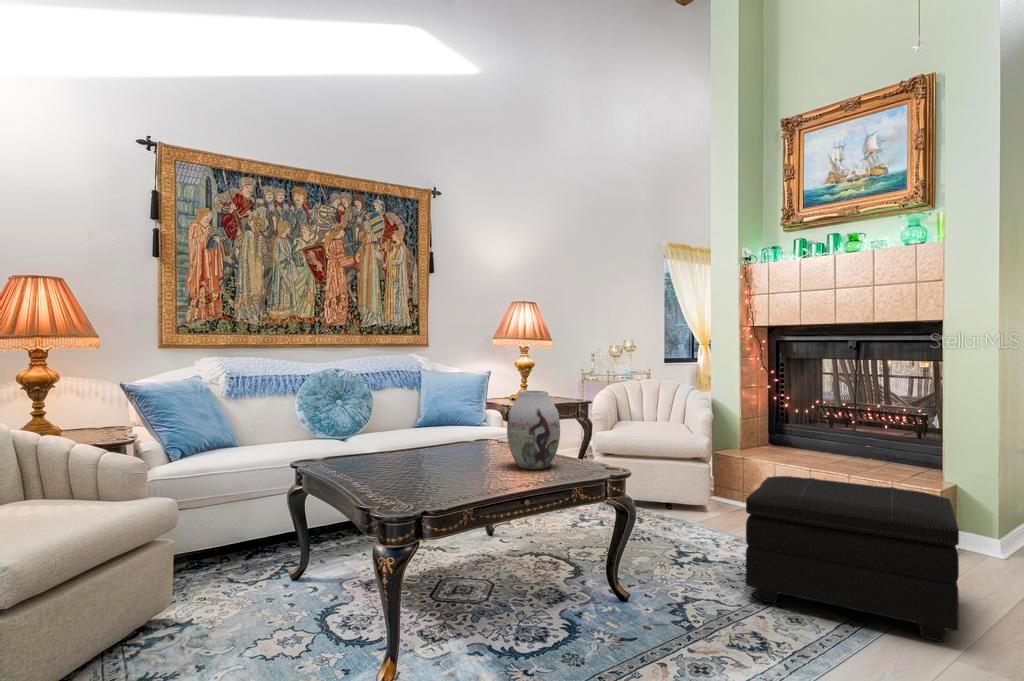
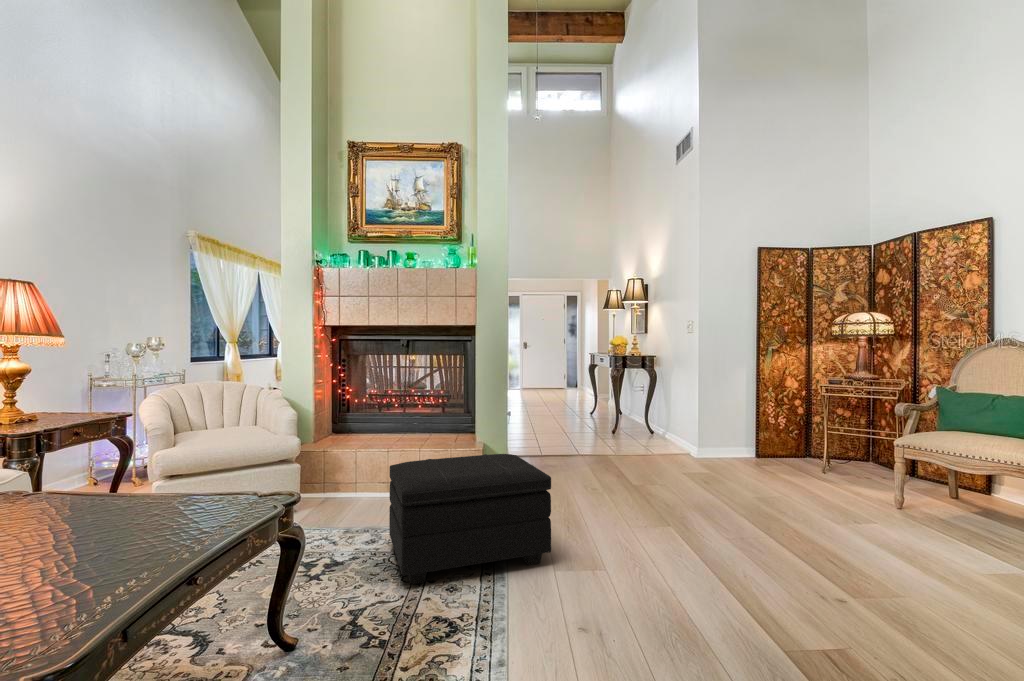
vase: present [507,390,560,469] -> none [101,411,195,528]

